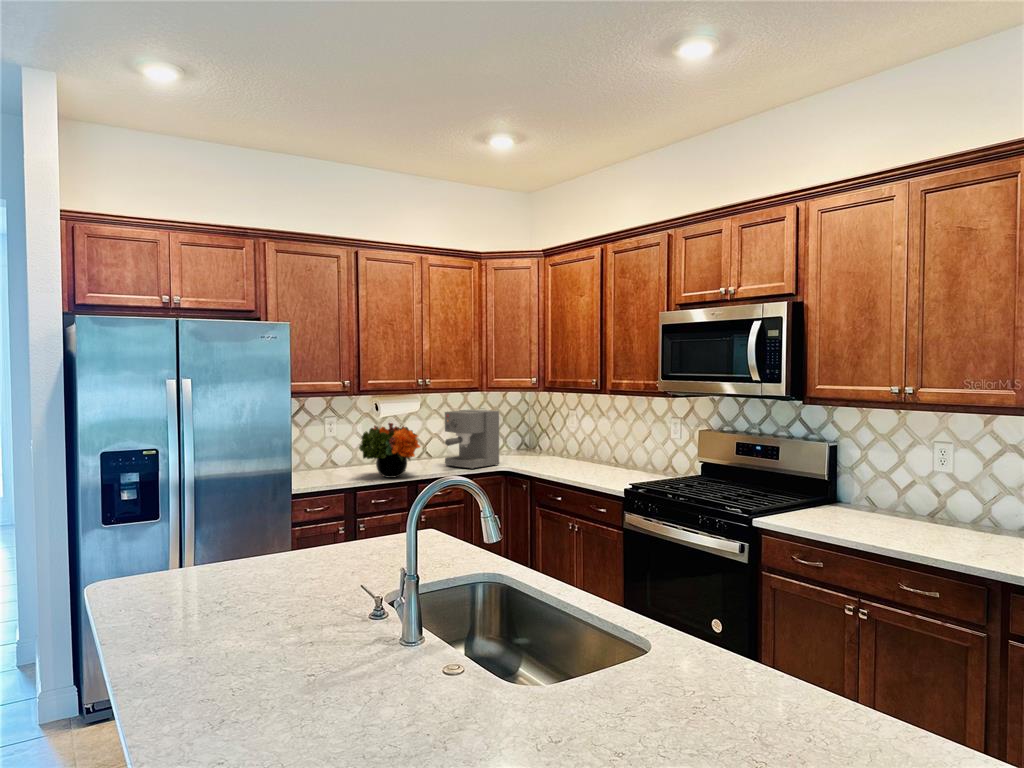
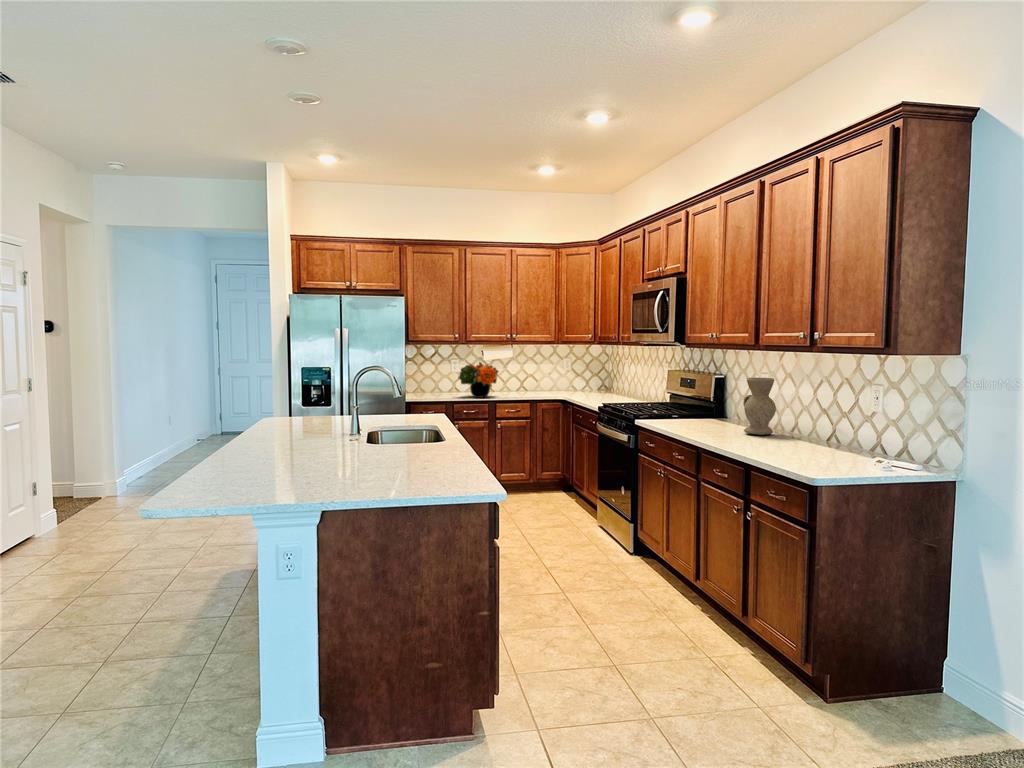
coffee maker: present [445,409,499,469] -> none [518,356,561,396]
vase: none [931,452,996,539] -> present [743,378,776,435]

